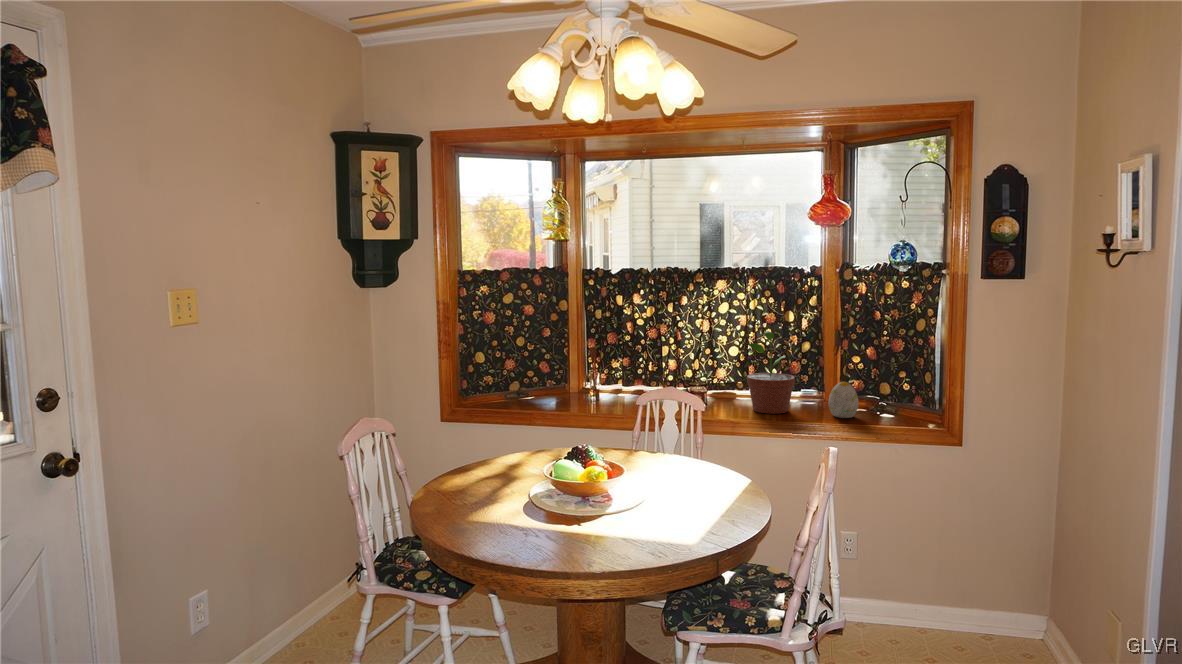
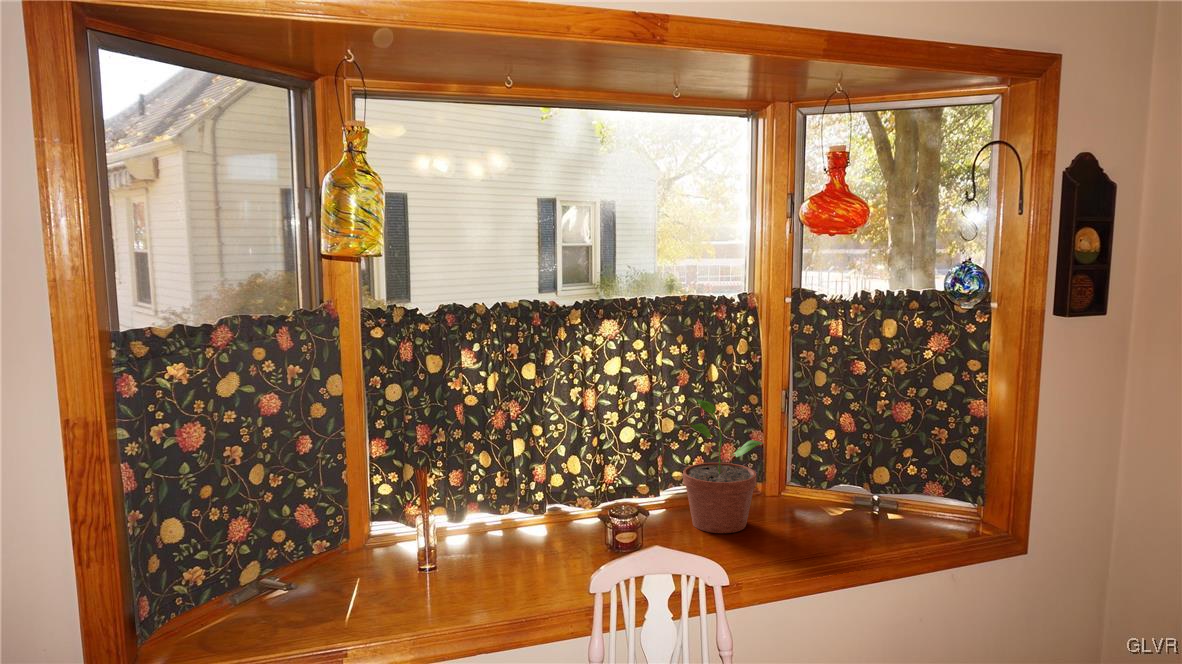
decorative egg: present [829,382,859,418] -> none [792,465,834,518]

